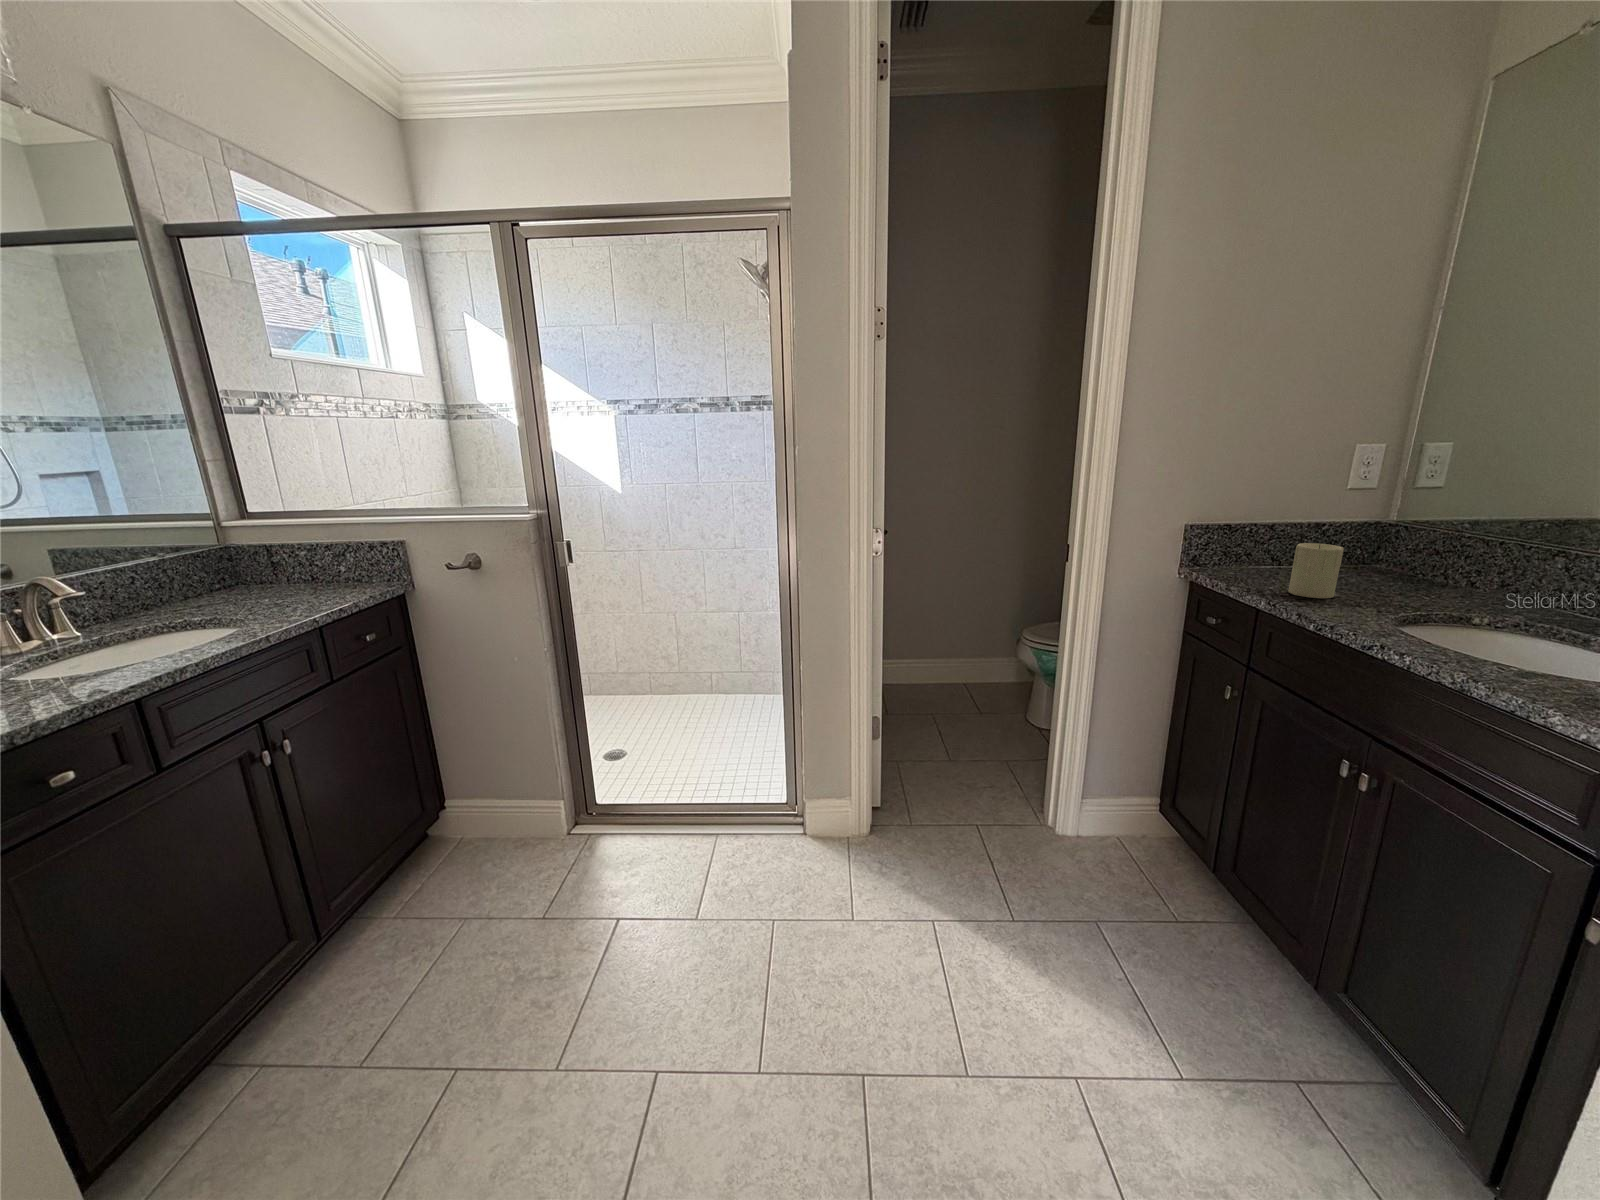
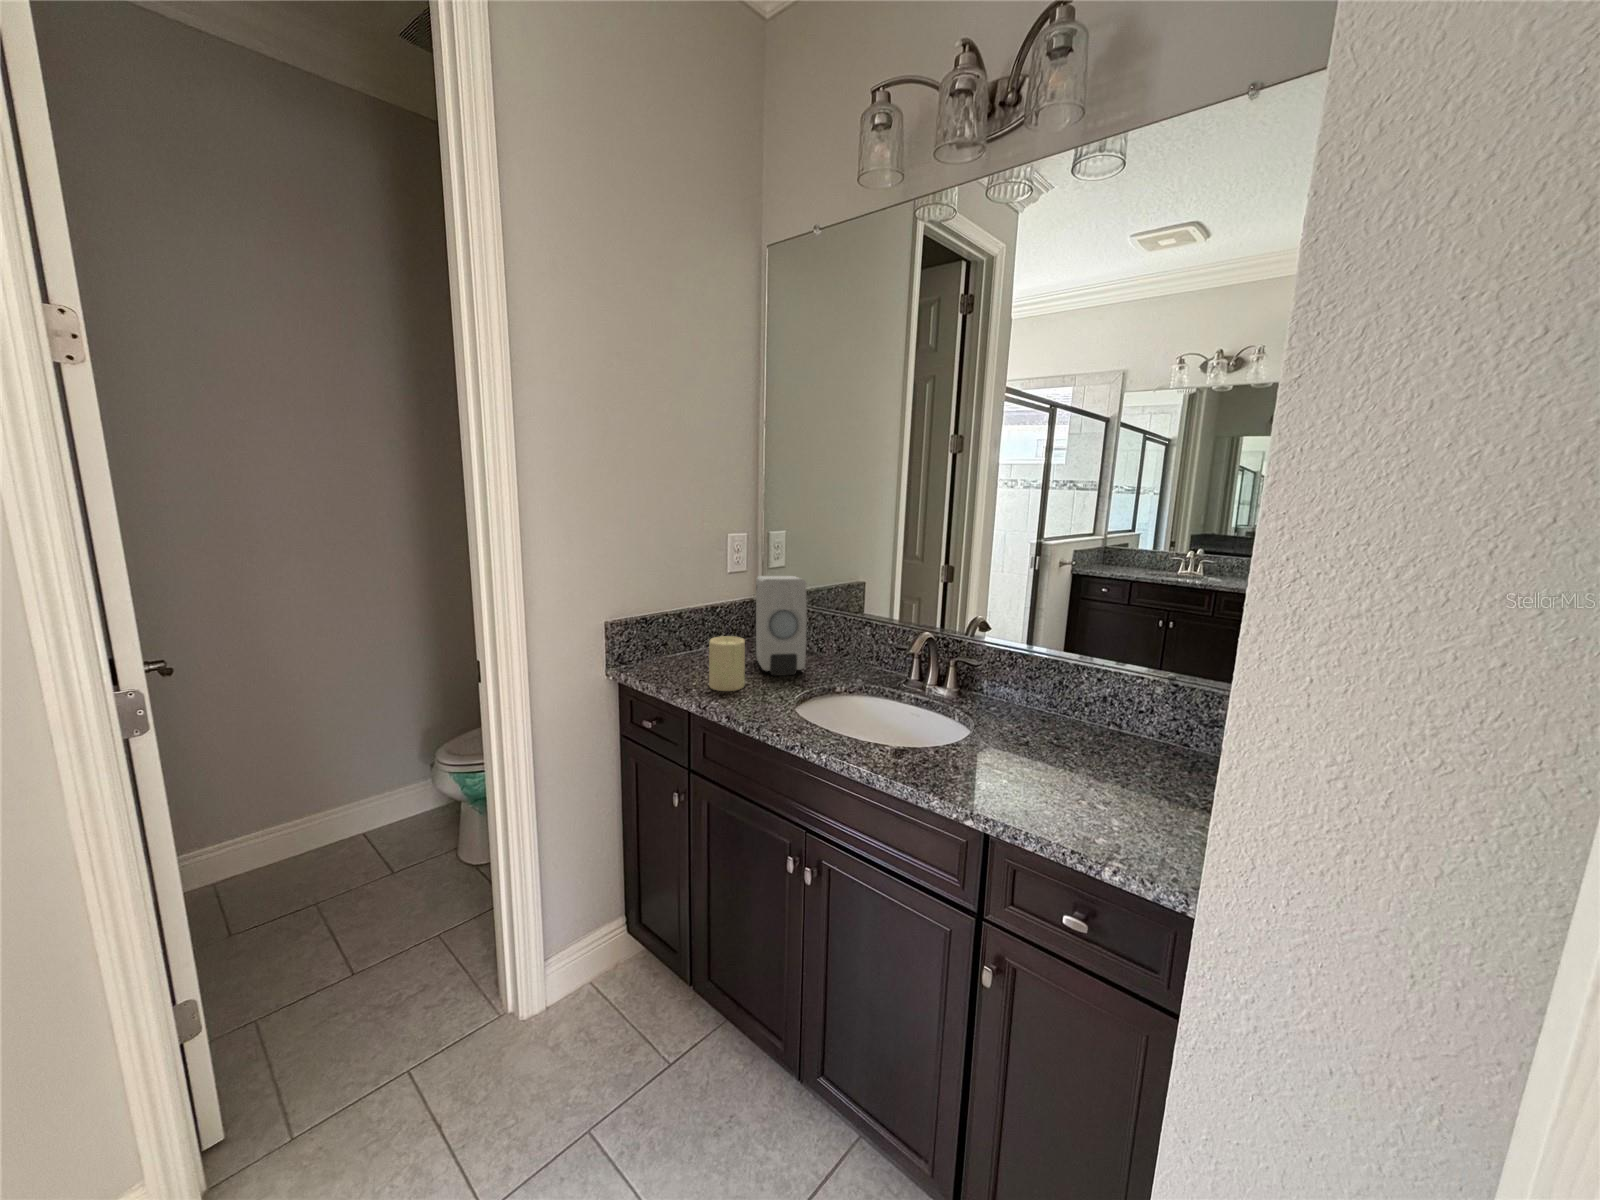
soap dispenser: none [1364,487,1454,599] -> present [756,576,807,675]

